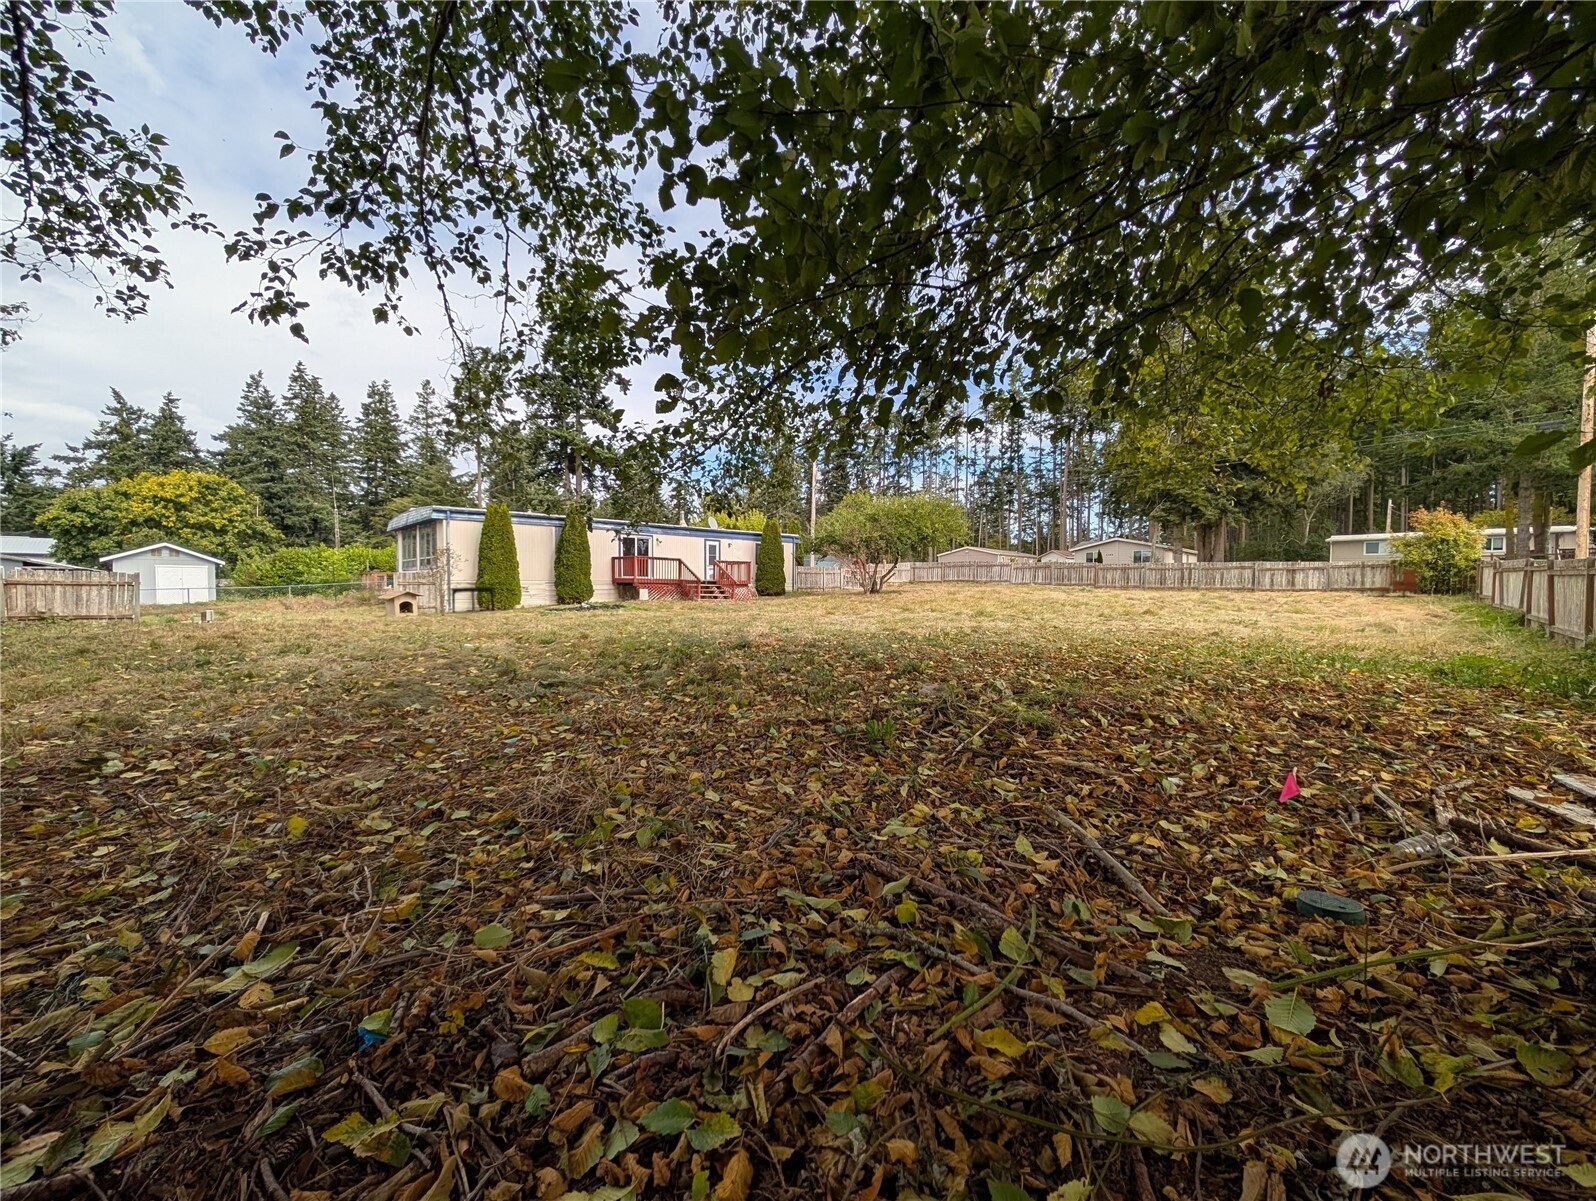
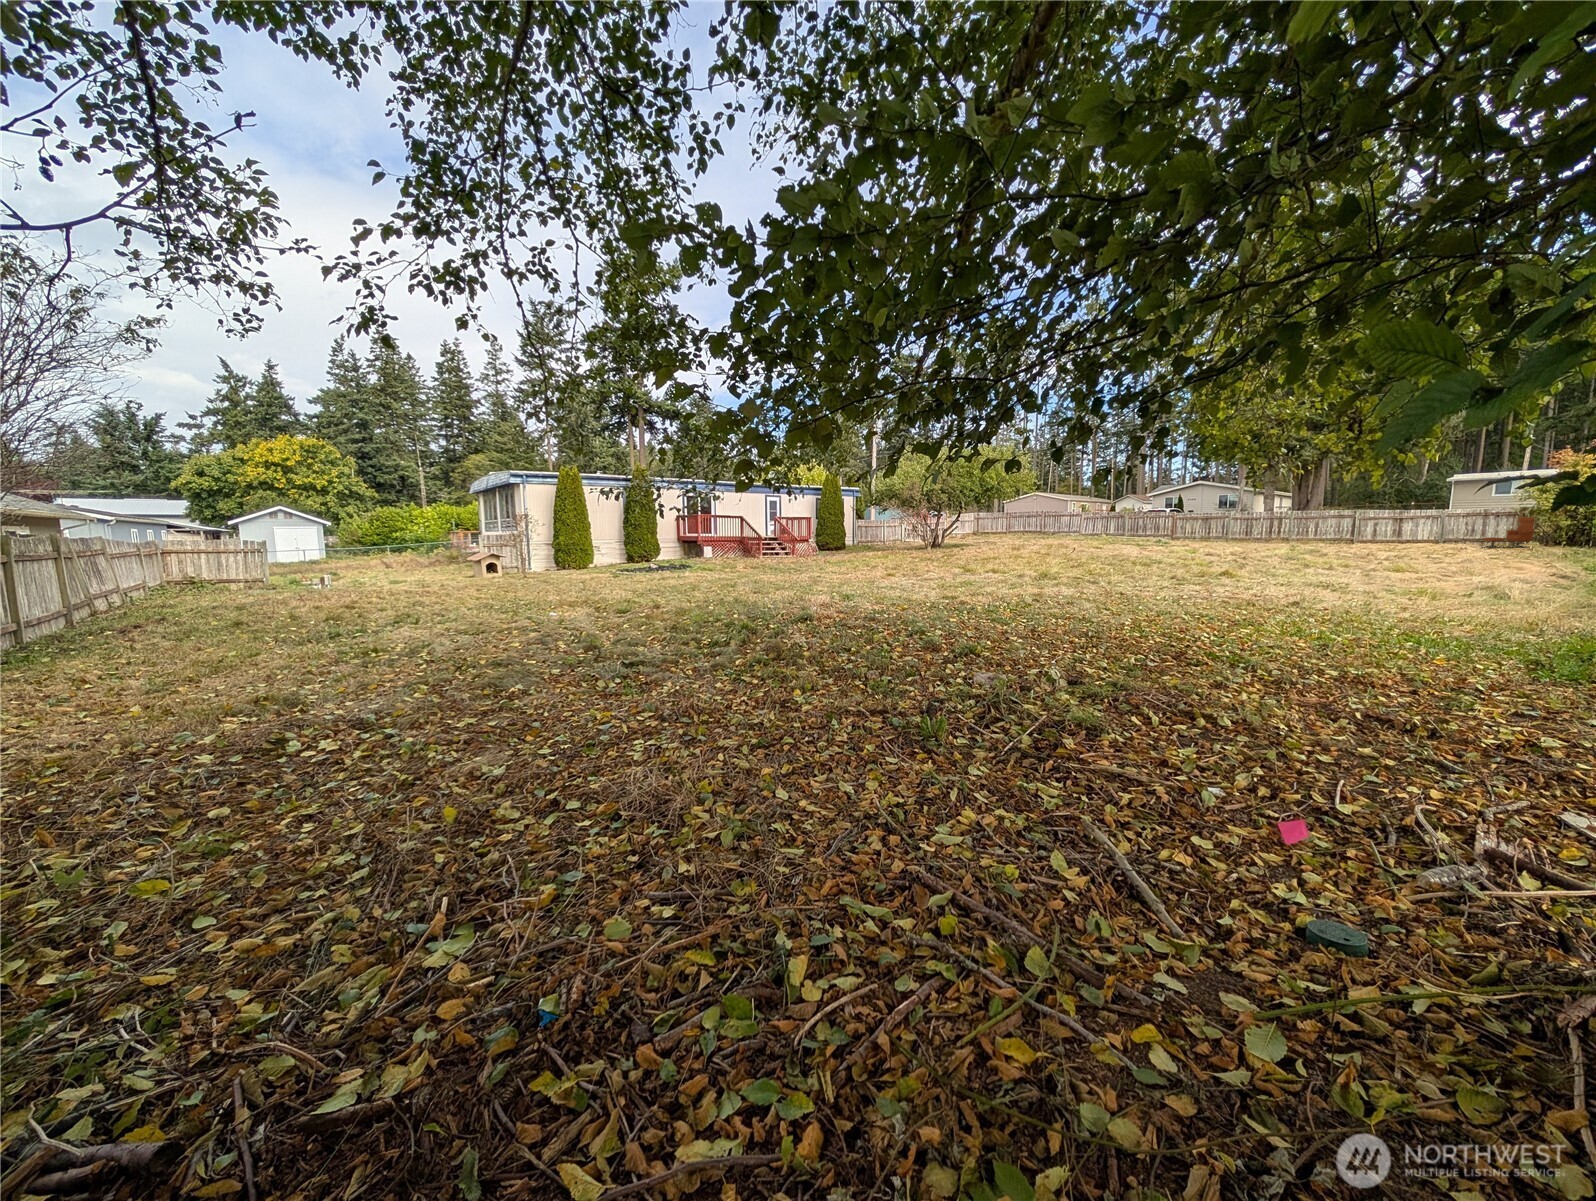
round table: present [451,587,494,612] -> none [530,547,570,571]

